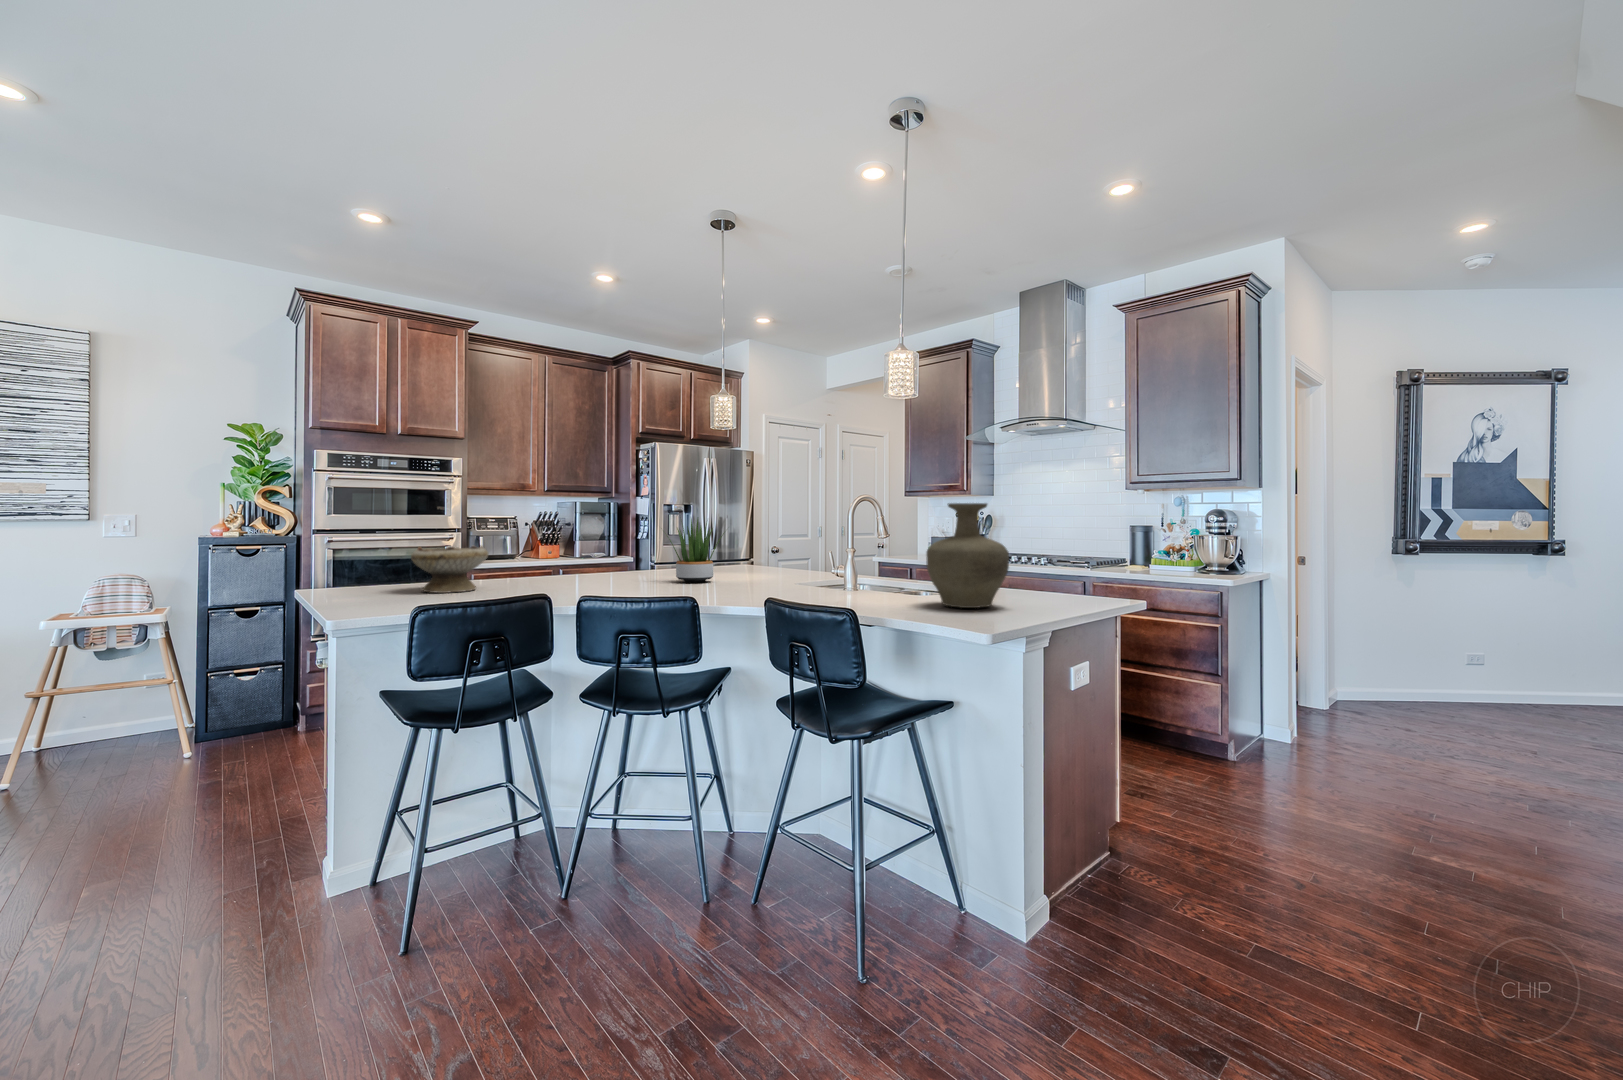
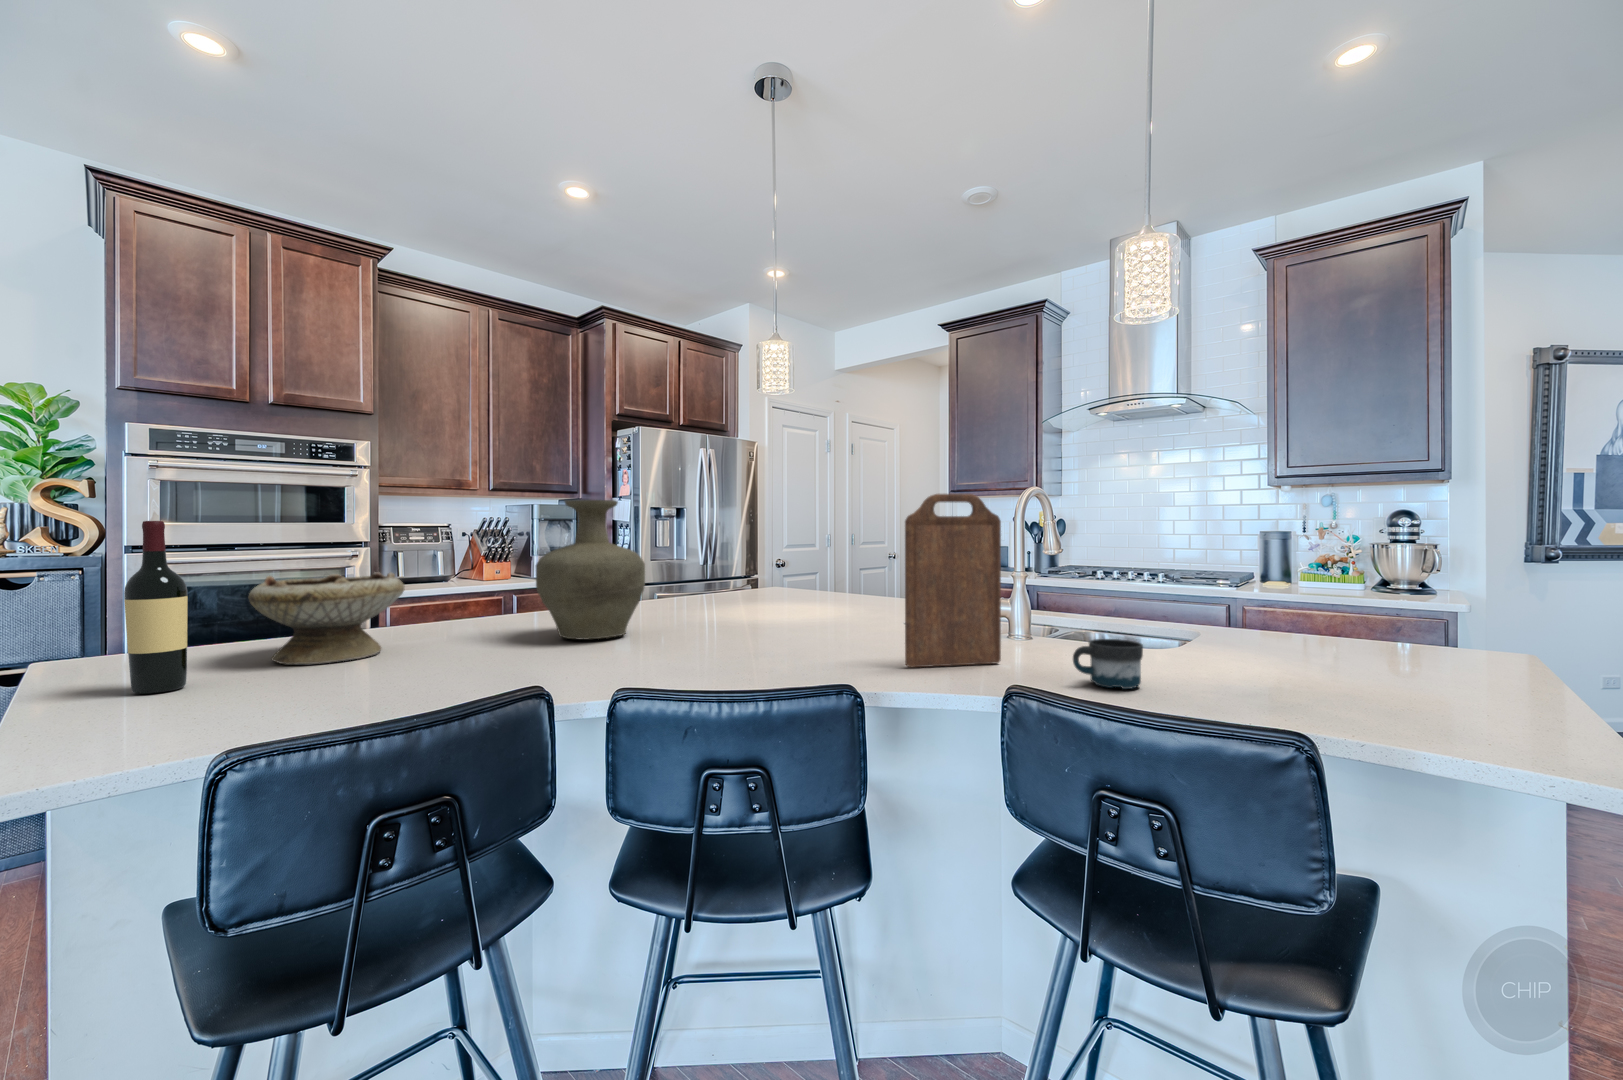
vase: present [926,503,1009,608] -> present [536,500,645,639]
cutting board: none [749,504,804,599] -> present [905,494,1001,667]
wine bottle: none [363,517,389,600] -> present [124,521,188,694]
potted plant: present [667,518,724,582] -> none [693,520,806,624]
mug: none [820,582,856,607] -> present [1073,639,1143,689]

